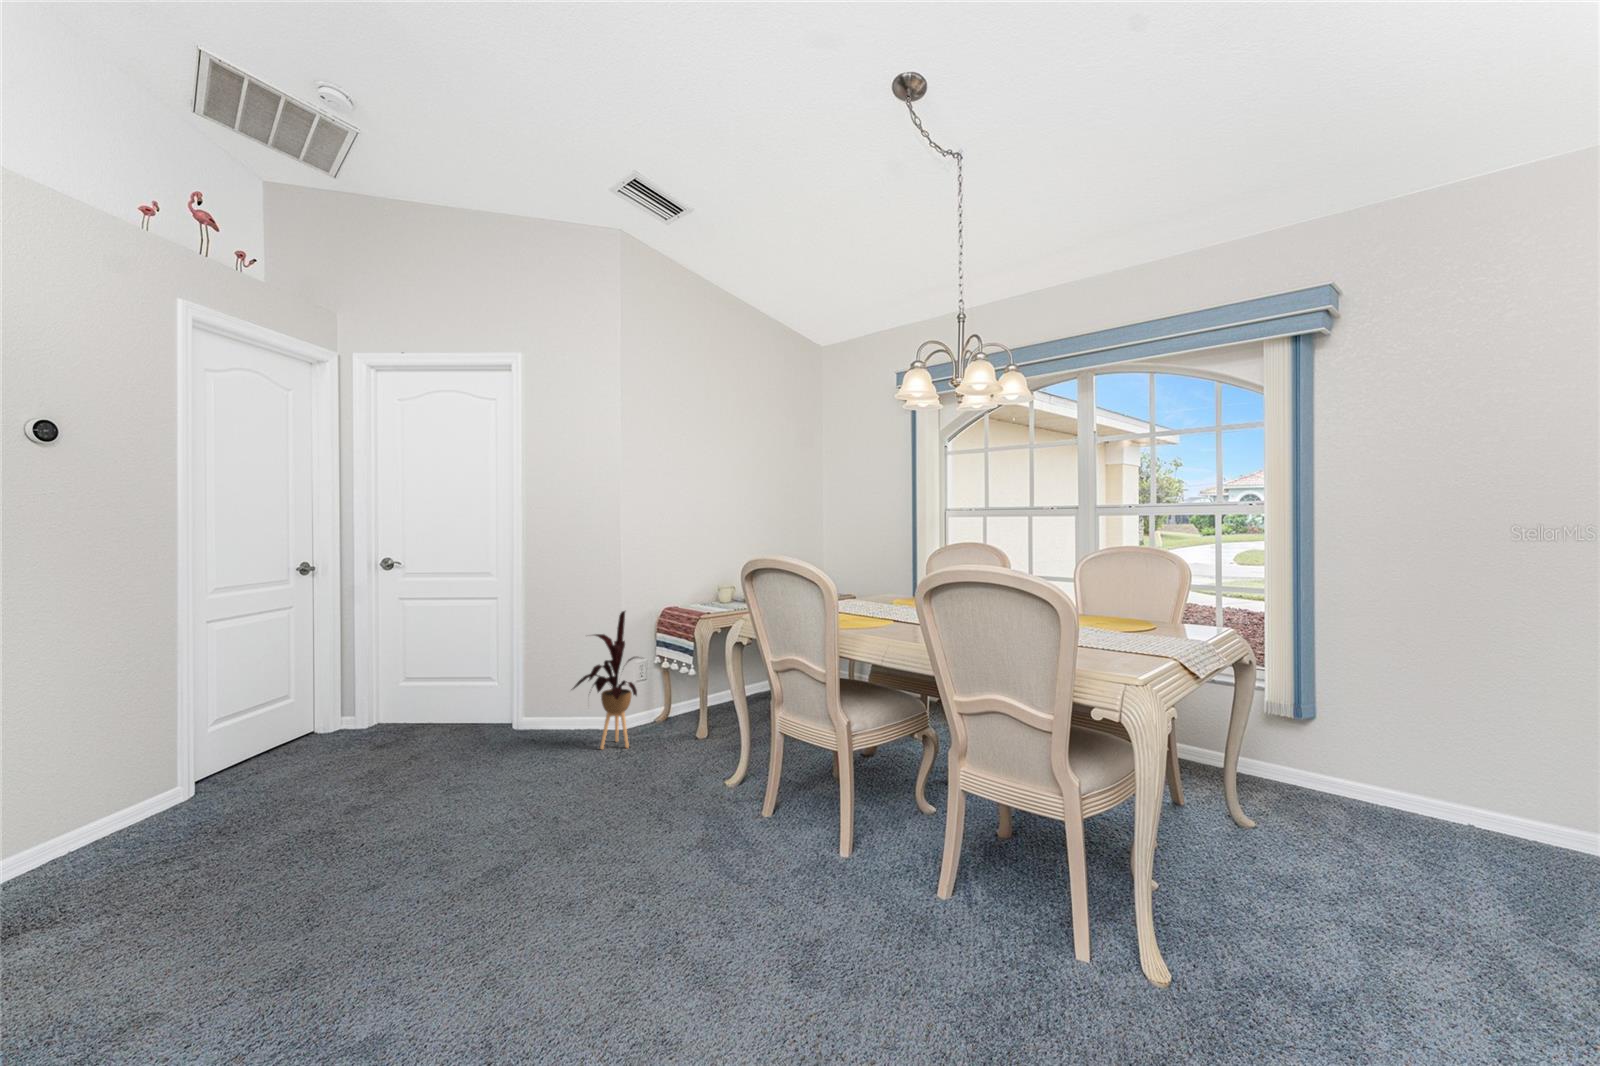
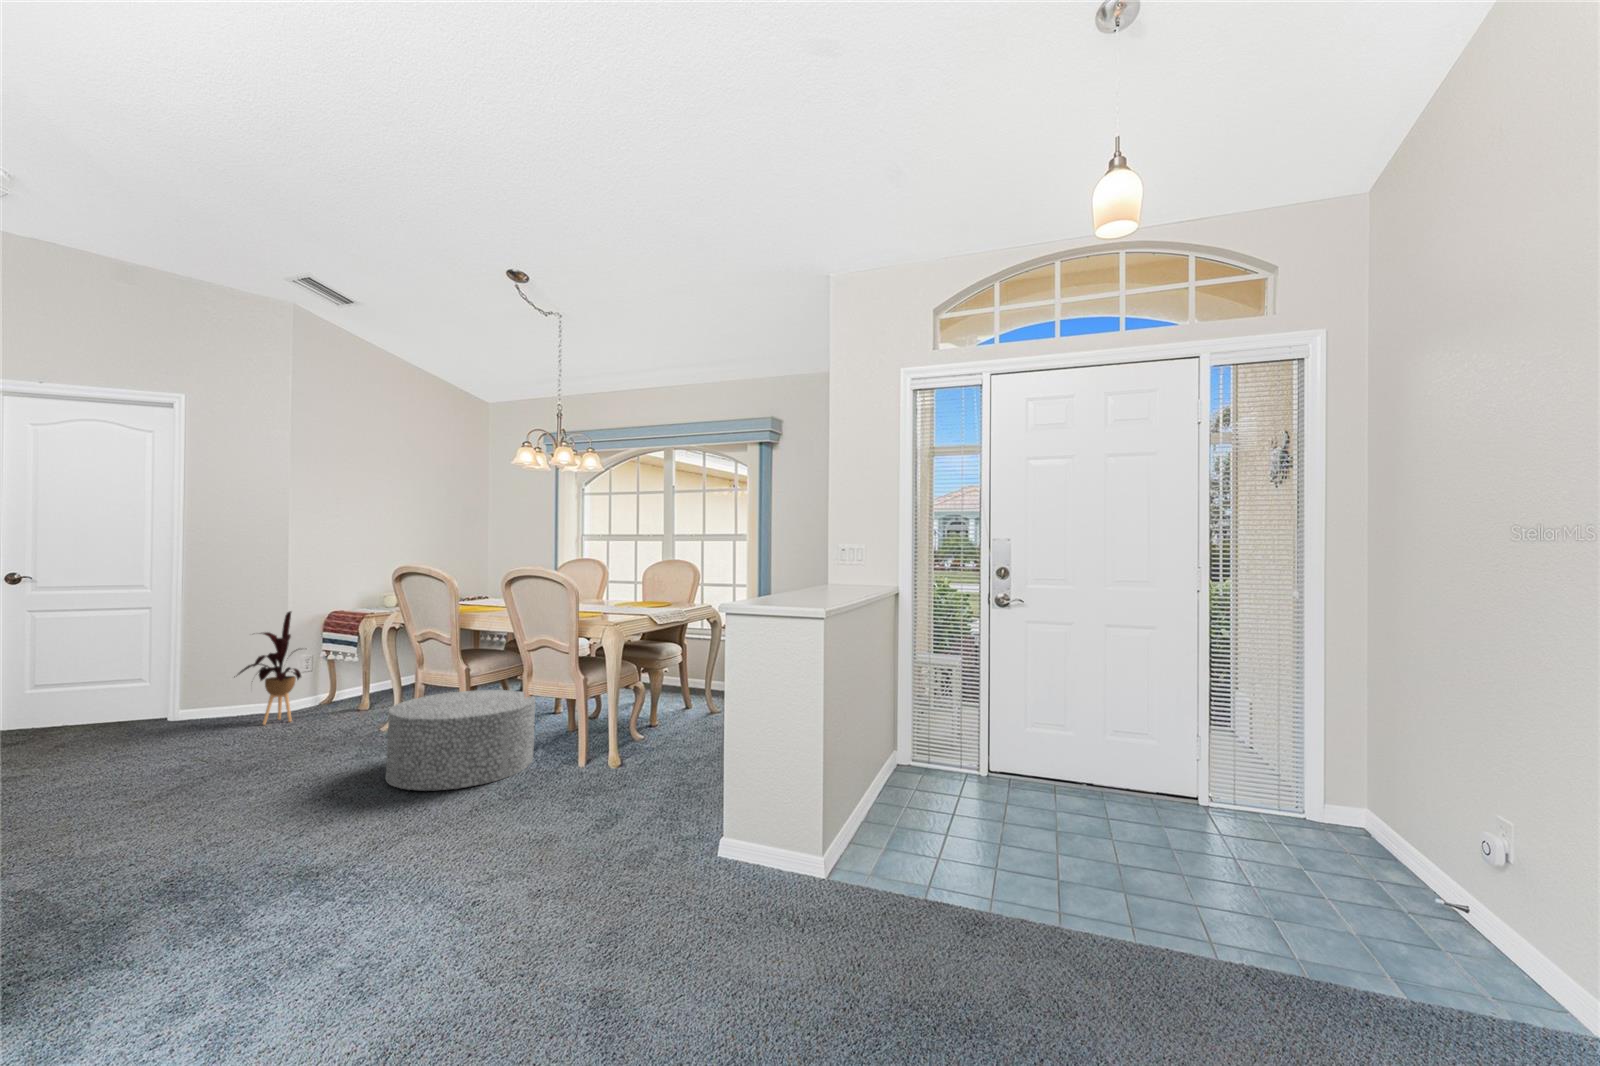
ottoman: none [755,766,985,999] -> present [386,690,535,791]

